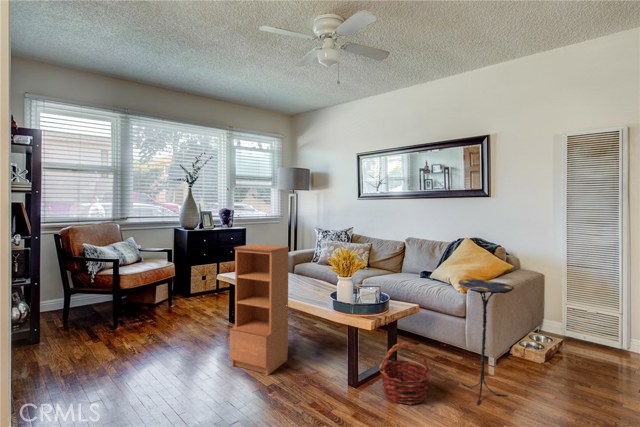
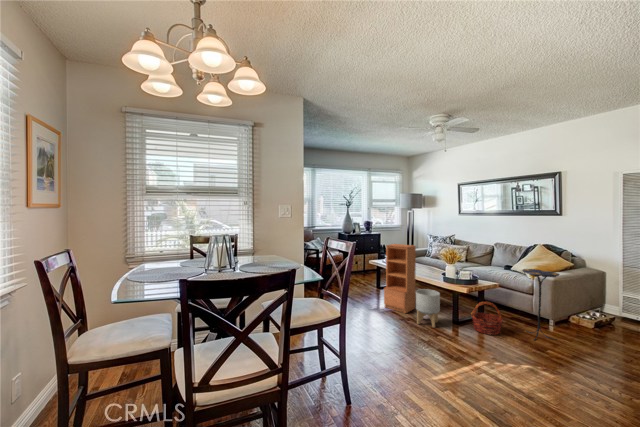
planter: none [284,328,327,405] -> present [416,289,440,327]

